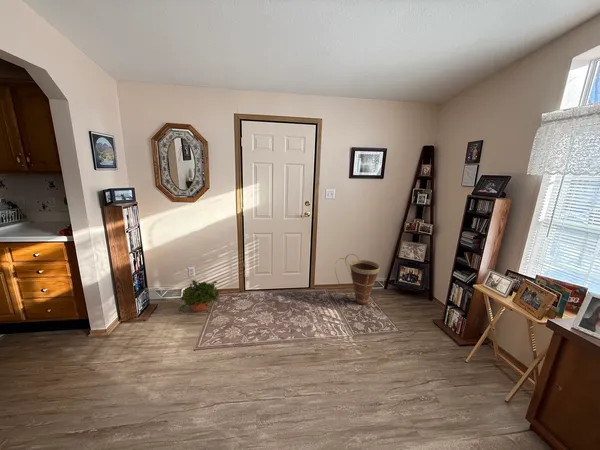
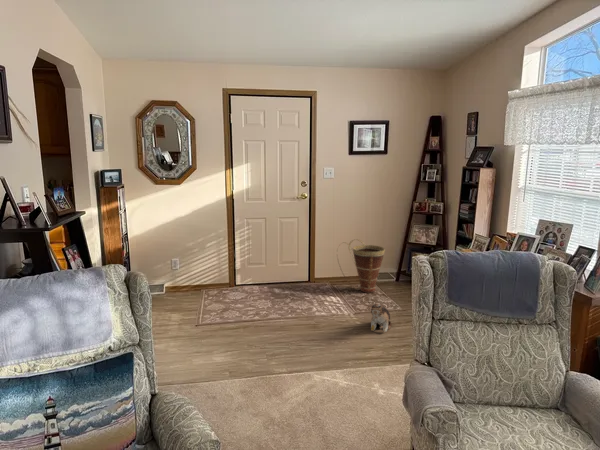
potted plant: present [179,280,219,313] -> none [167,268,211,304]
plush toy: none [372,339,393,370] -> present [371,303,392,332]

